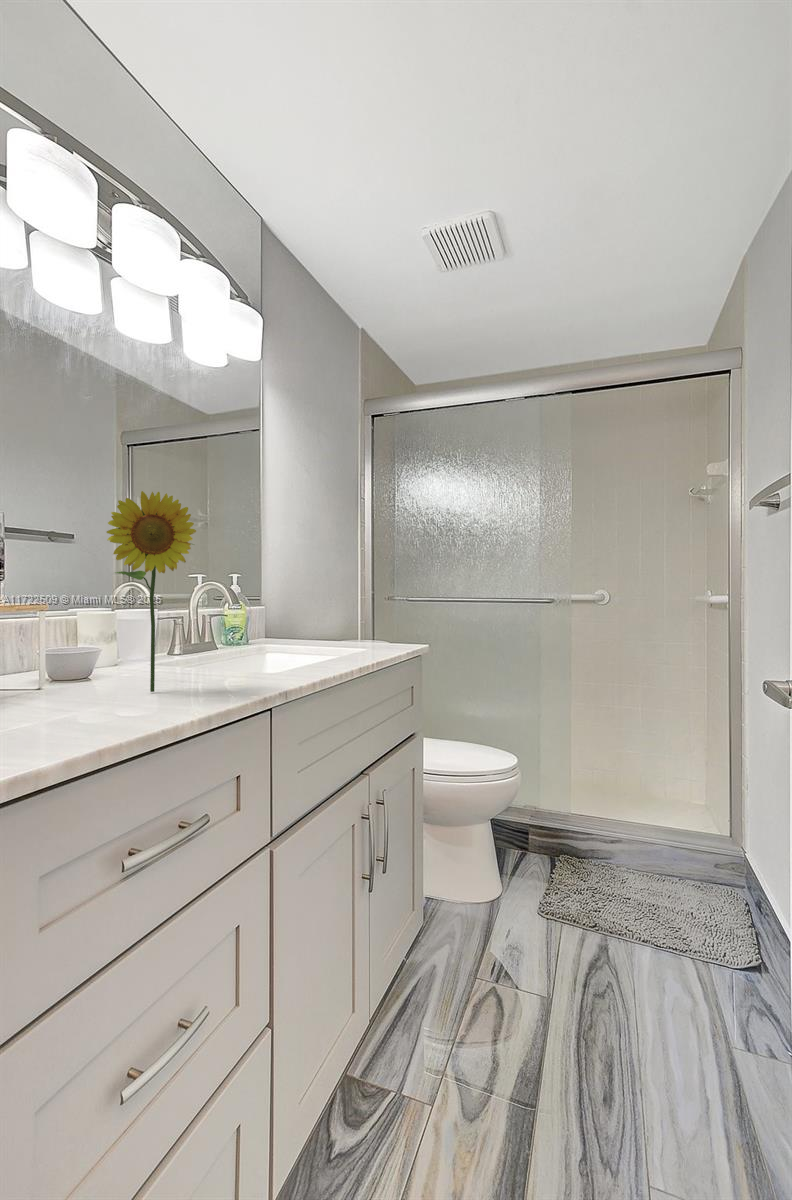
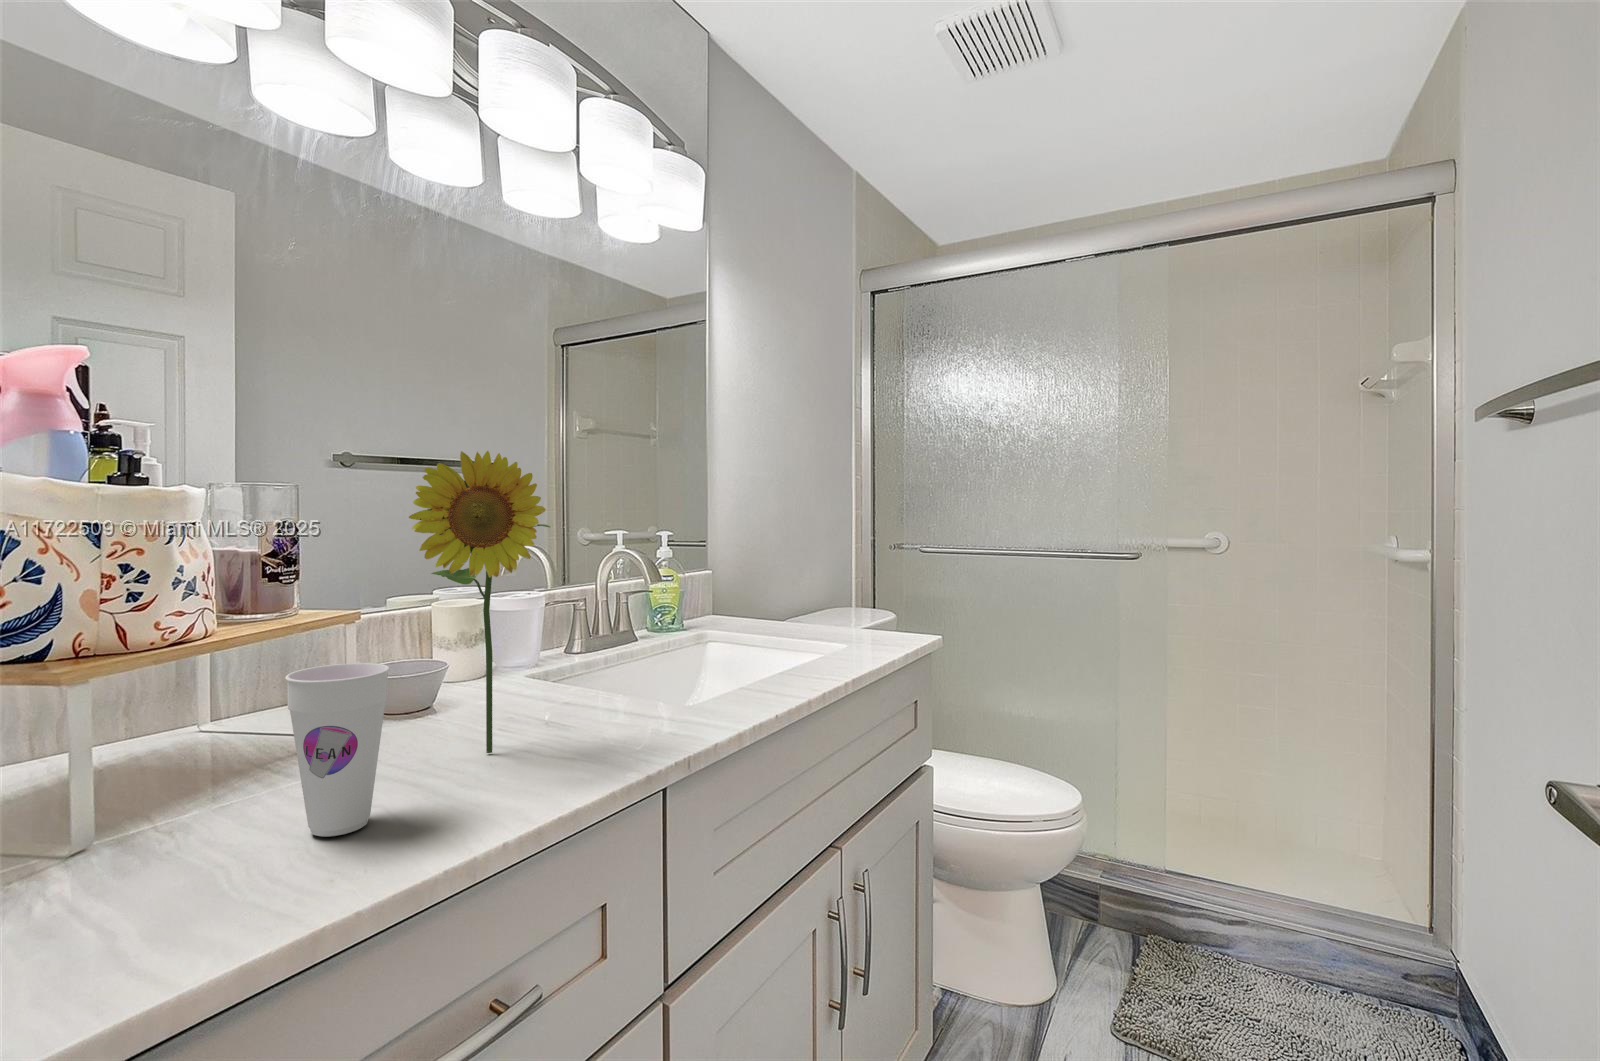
cup: none [49,618,112,720] -> present [285,663,390,837]

